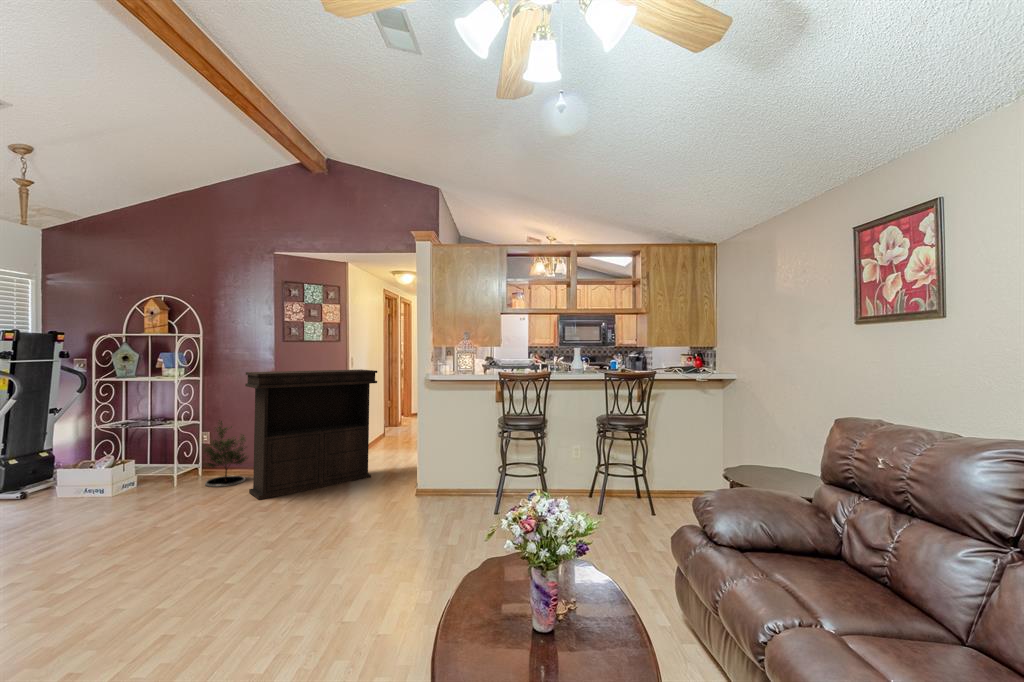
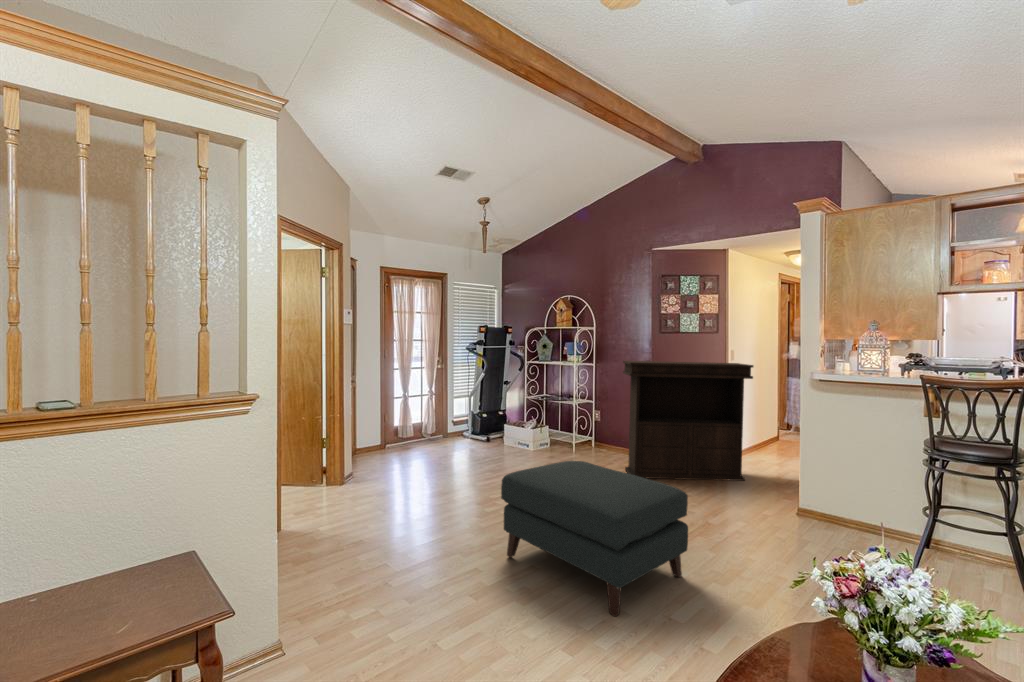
potted tree: present [203,421,247,487] -> none [591,401,629,460]
ottoman: none [110,489,344,638] -> present [501,461,688,616]

